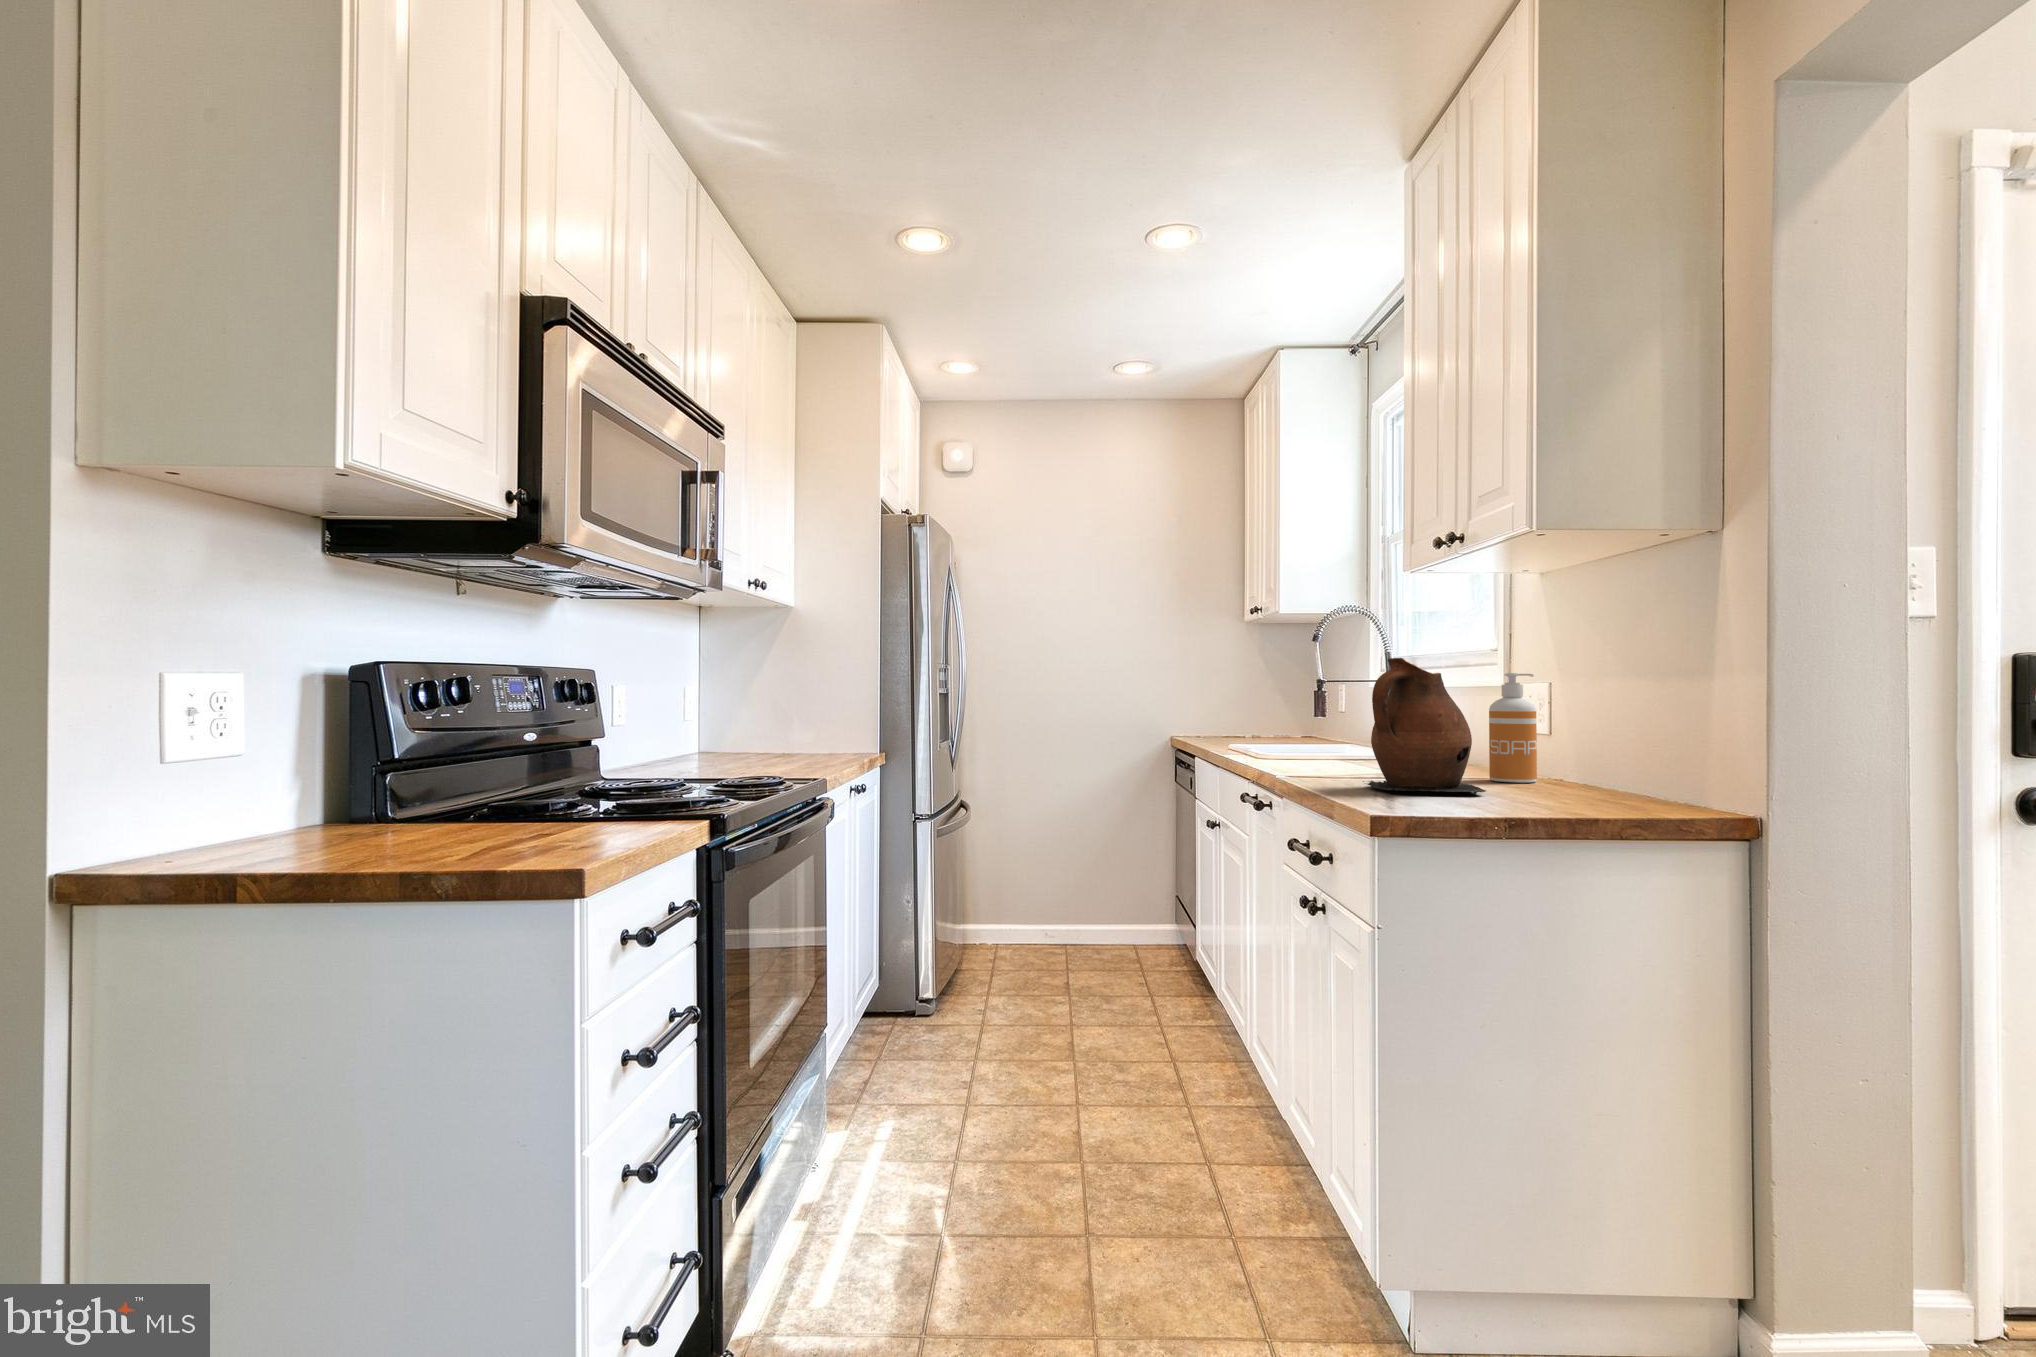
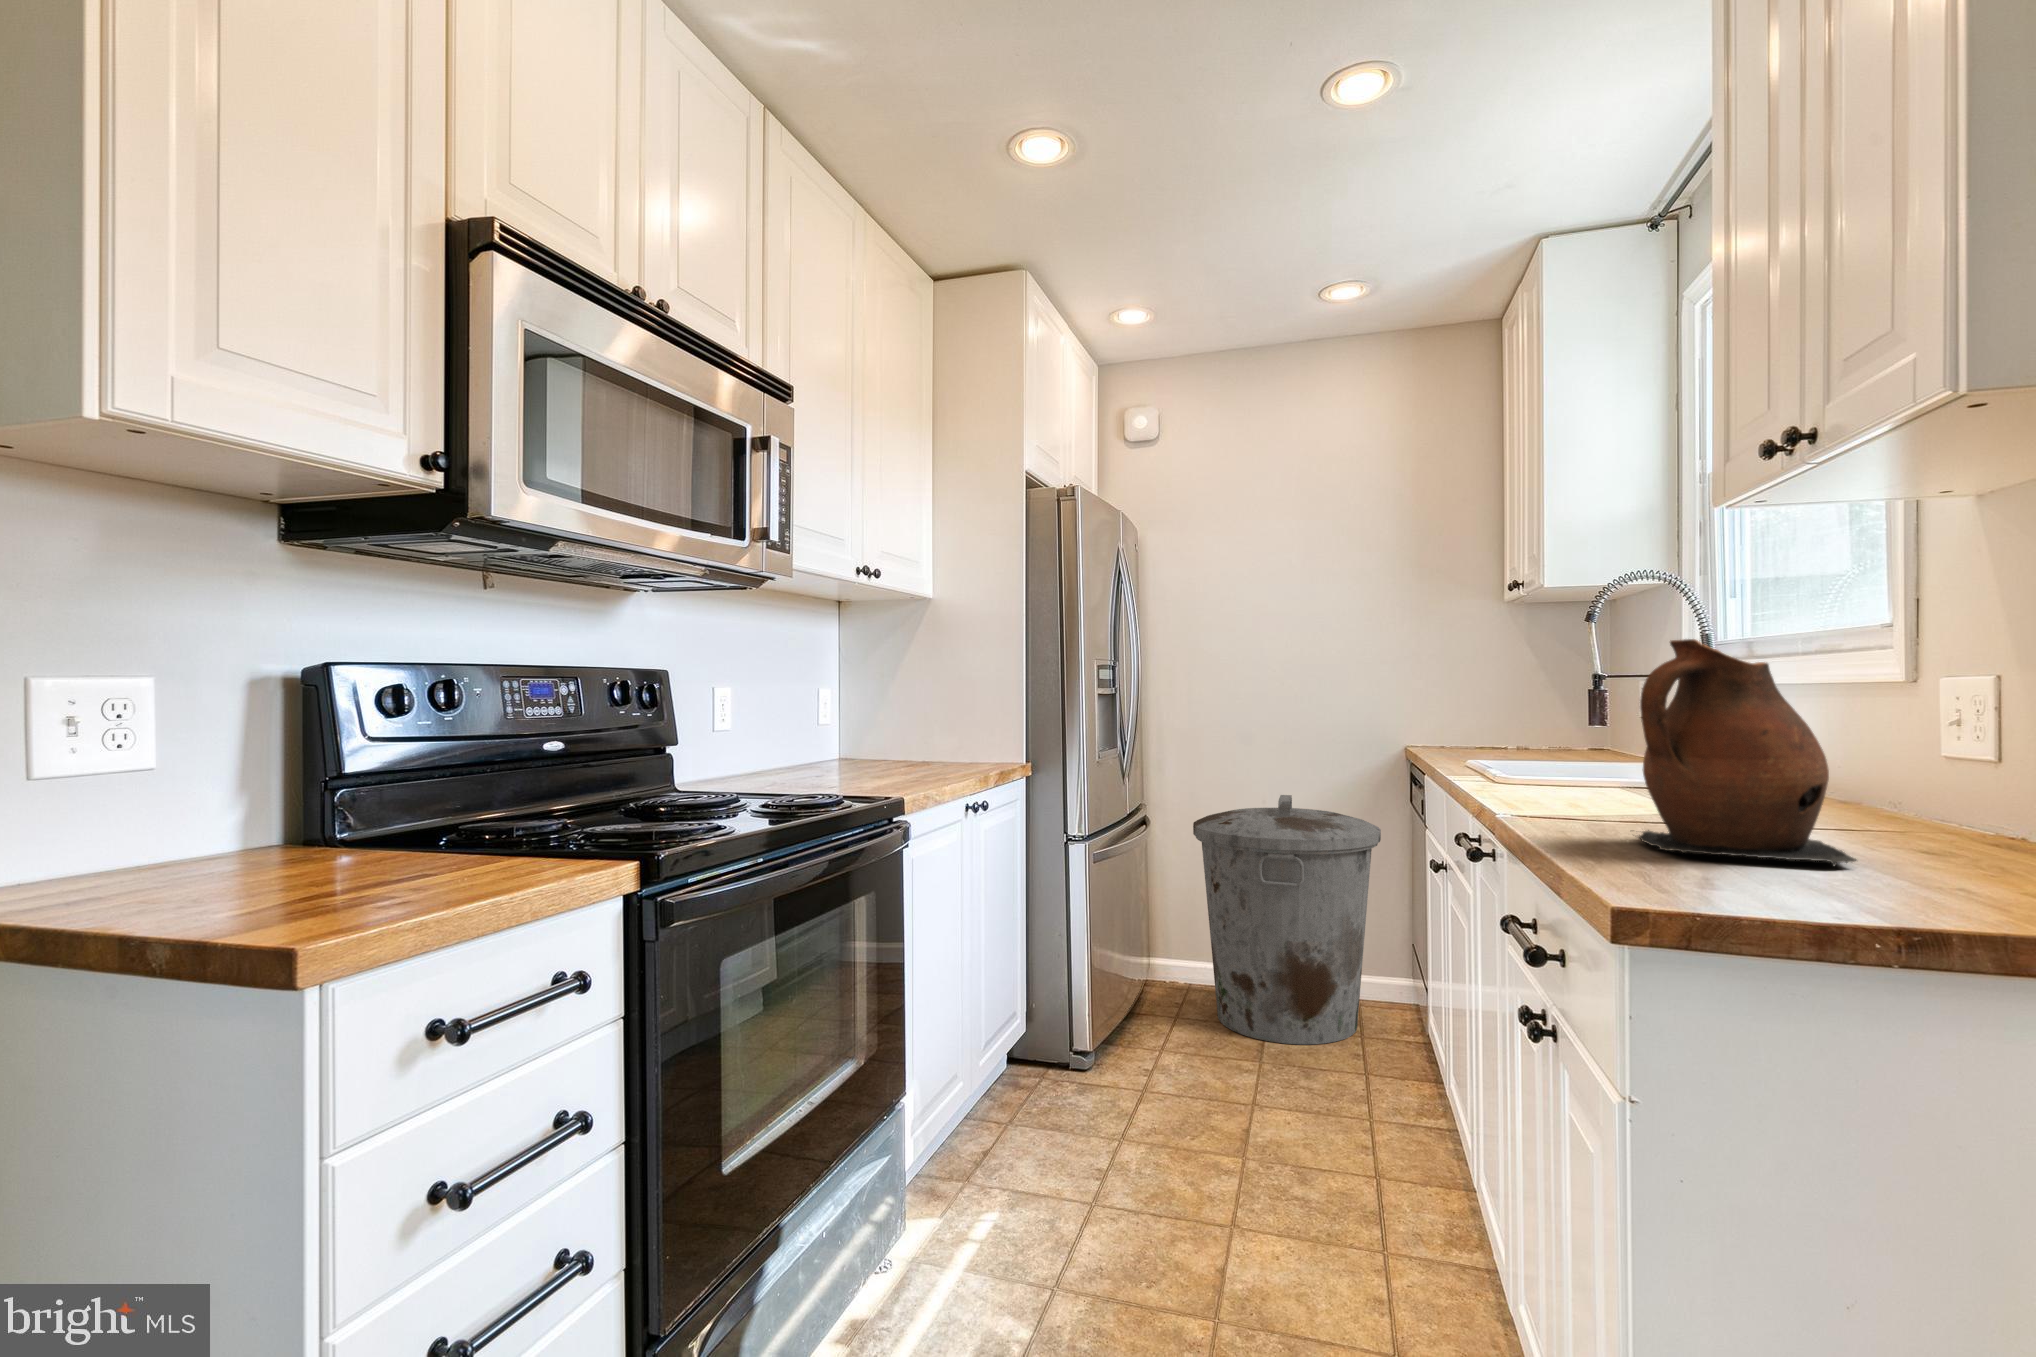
soap dispenser: present [1489,673,1537,783] -> none [1866,662,1962,841]
trash can: none [1005,779,1156,983] -> present [1193,795,1381,1044]

